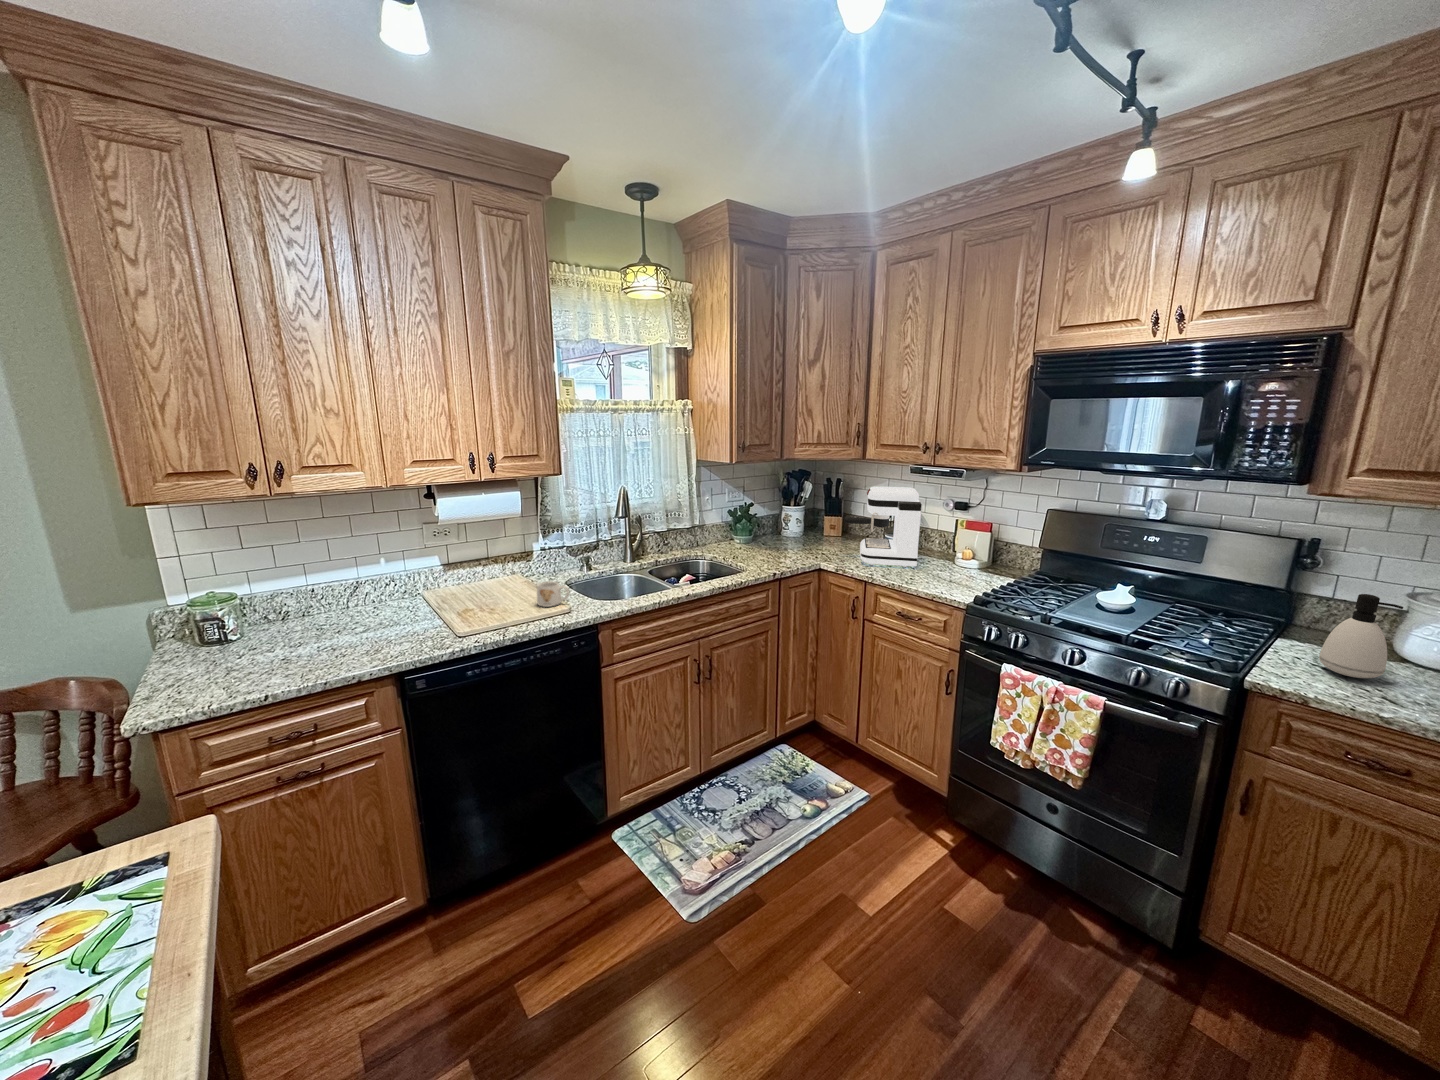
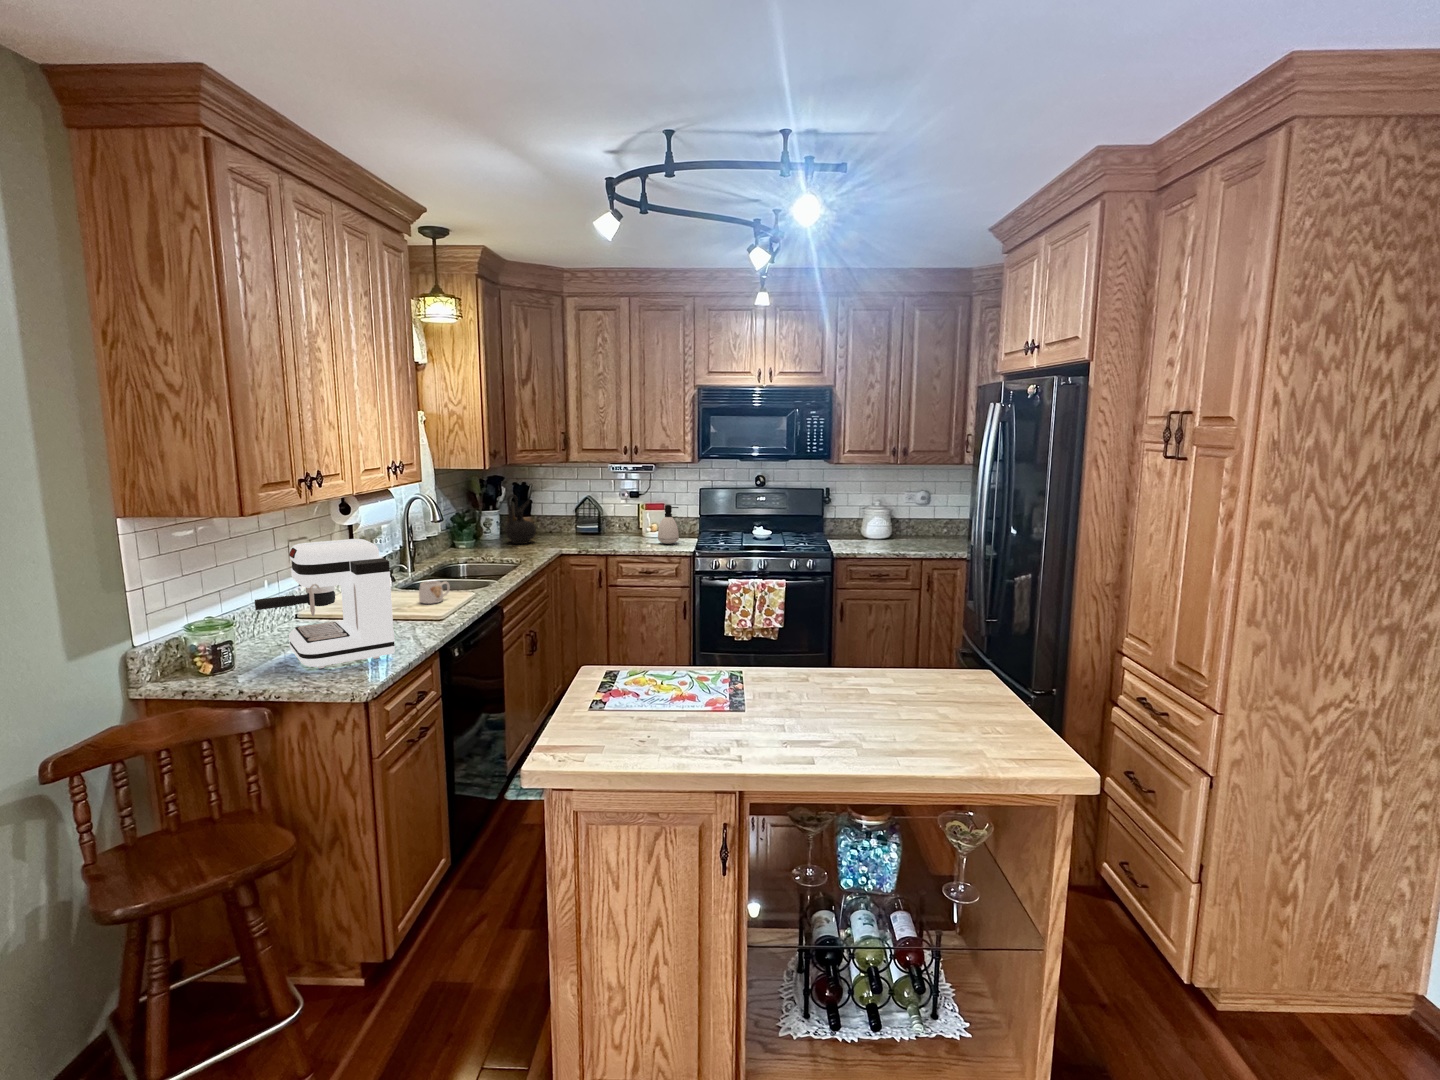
coffee maker: present [844,486,922,567] -> present [255,539,395,669]
ceramic jug: none [788,491,821,547] -> present [505,495,536,544]
soap dispenser: present [1319,594,1403,678] -> present [658,505,679,544]

